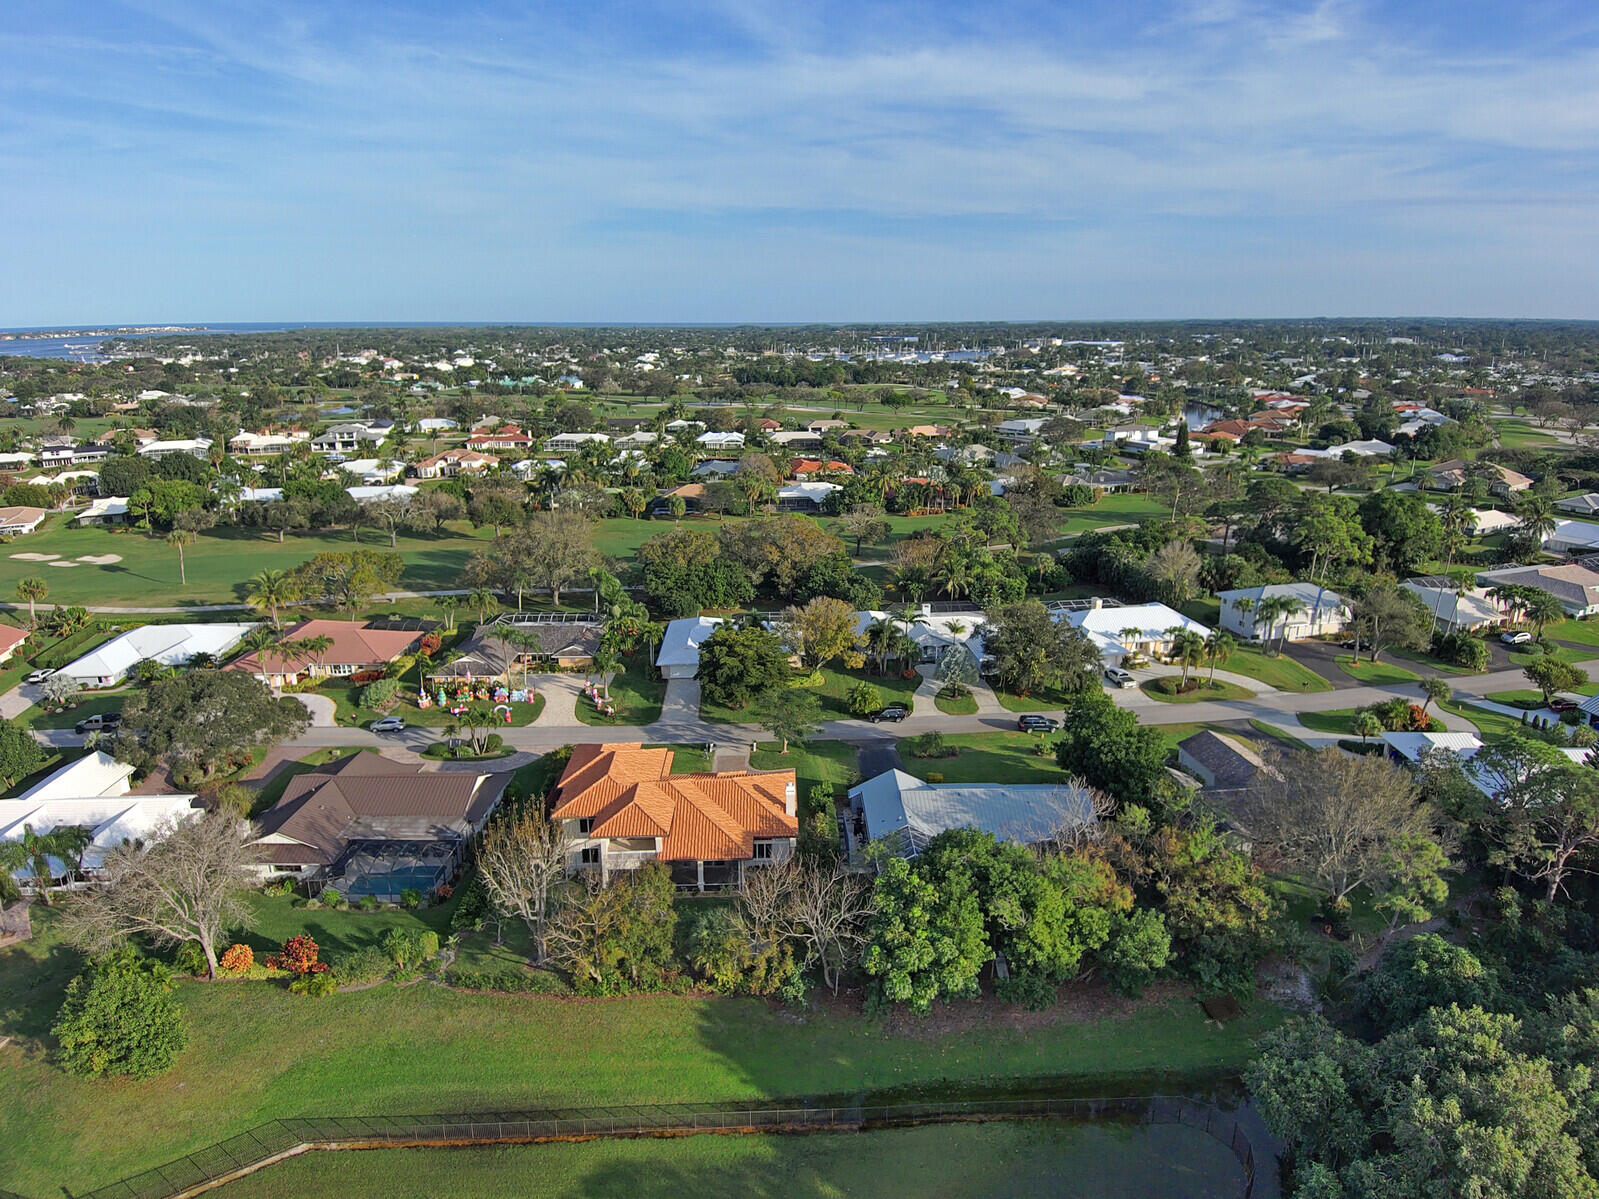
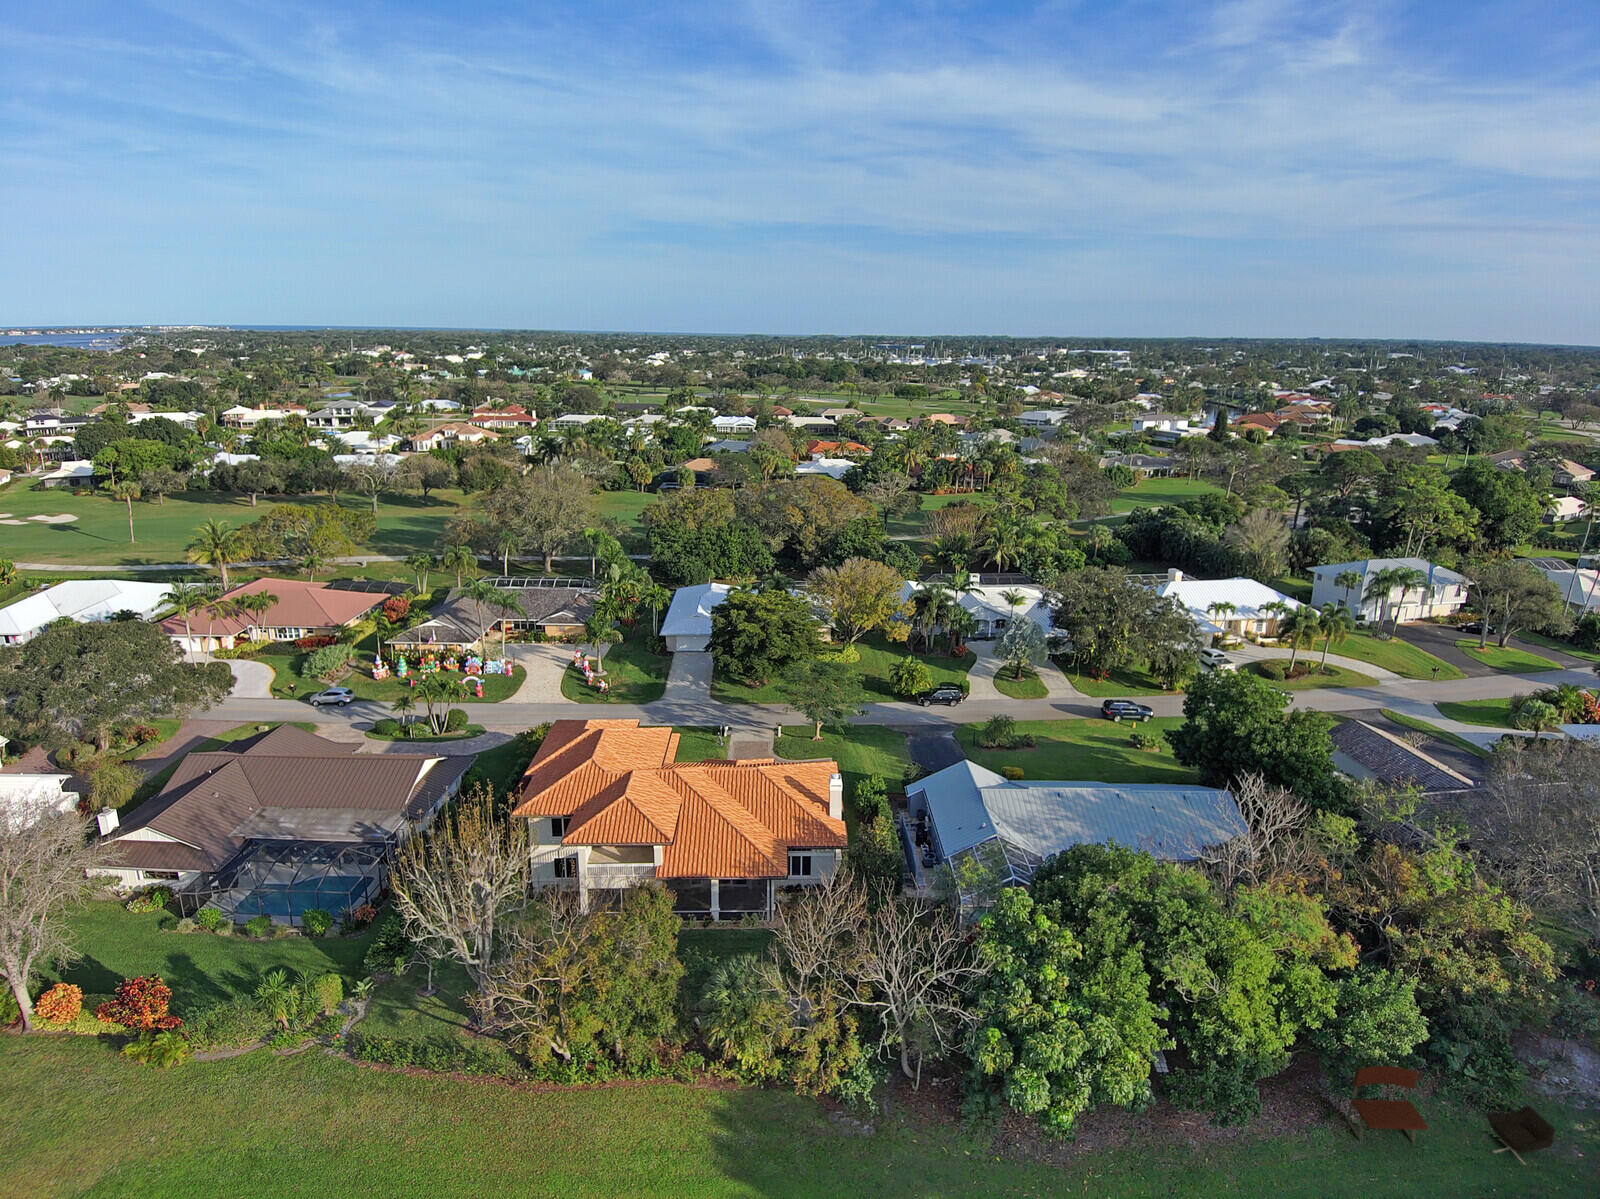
bench: none [1115,969,1161,1018] -> present [1346,1065,1429,1142]

